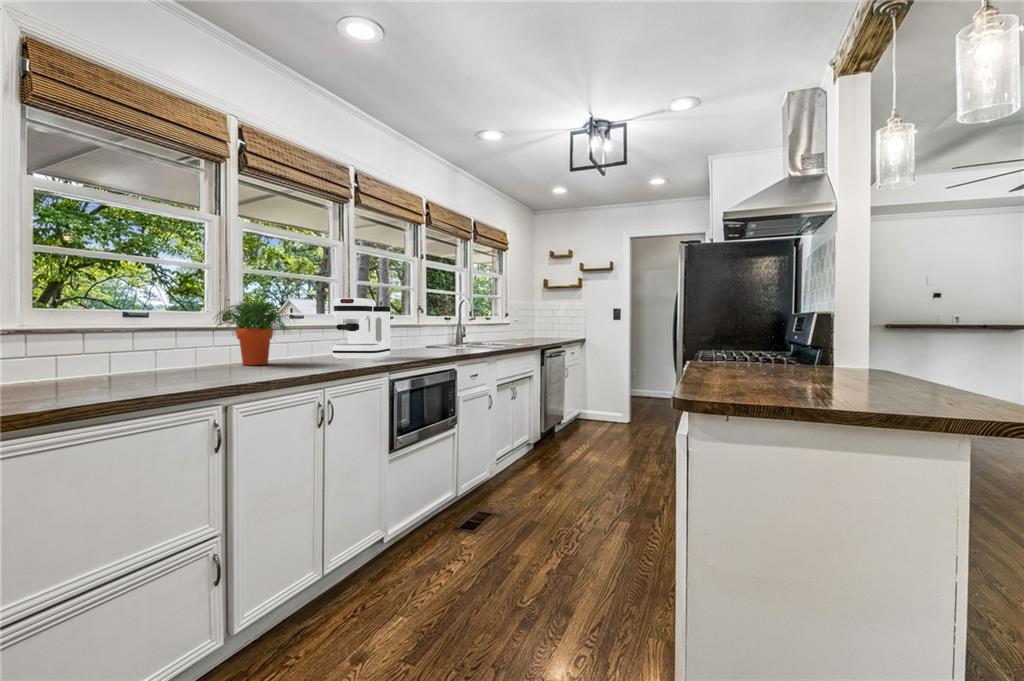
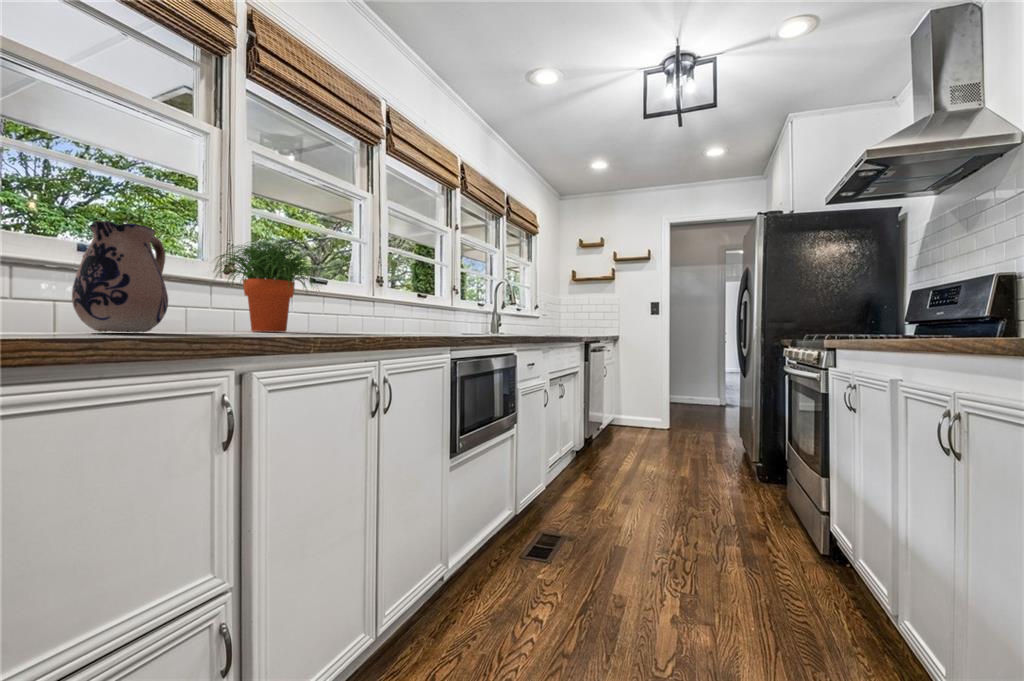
coffee maker: present [332,298,391,360] -> none [368,252,439,333]
ceramic pitcher: none [125,310,183,378] -> present [72,221,168,332]

